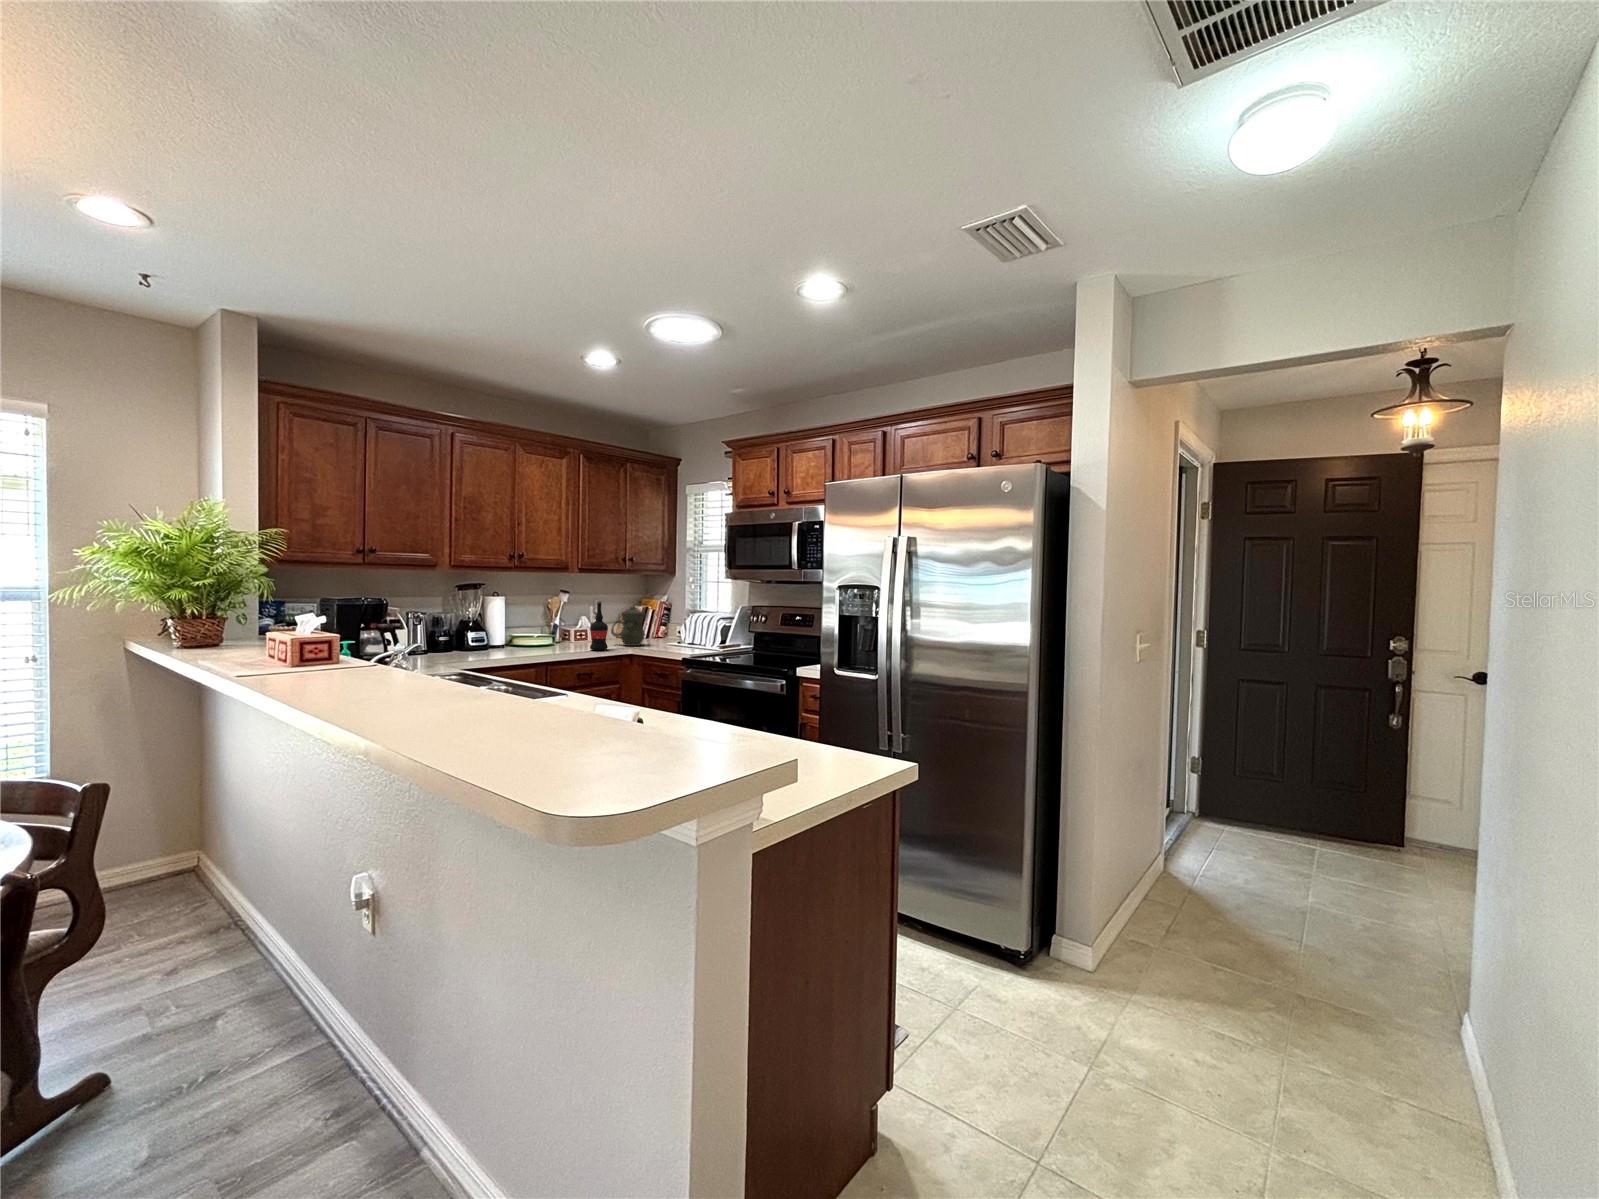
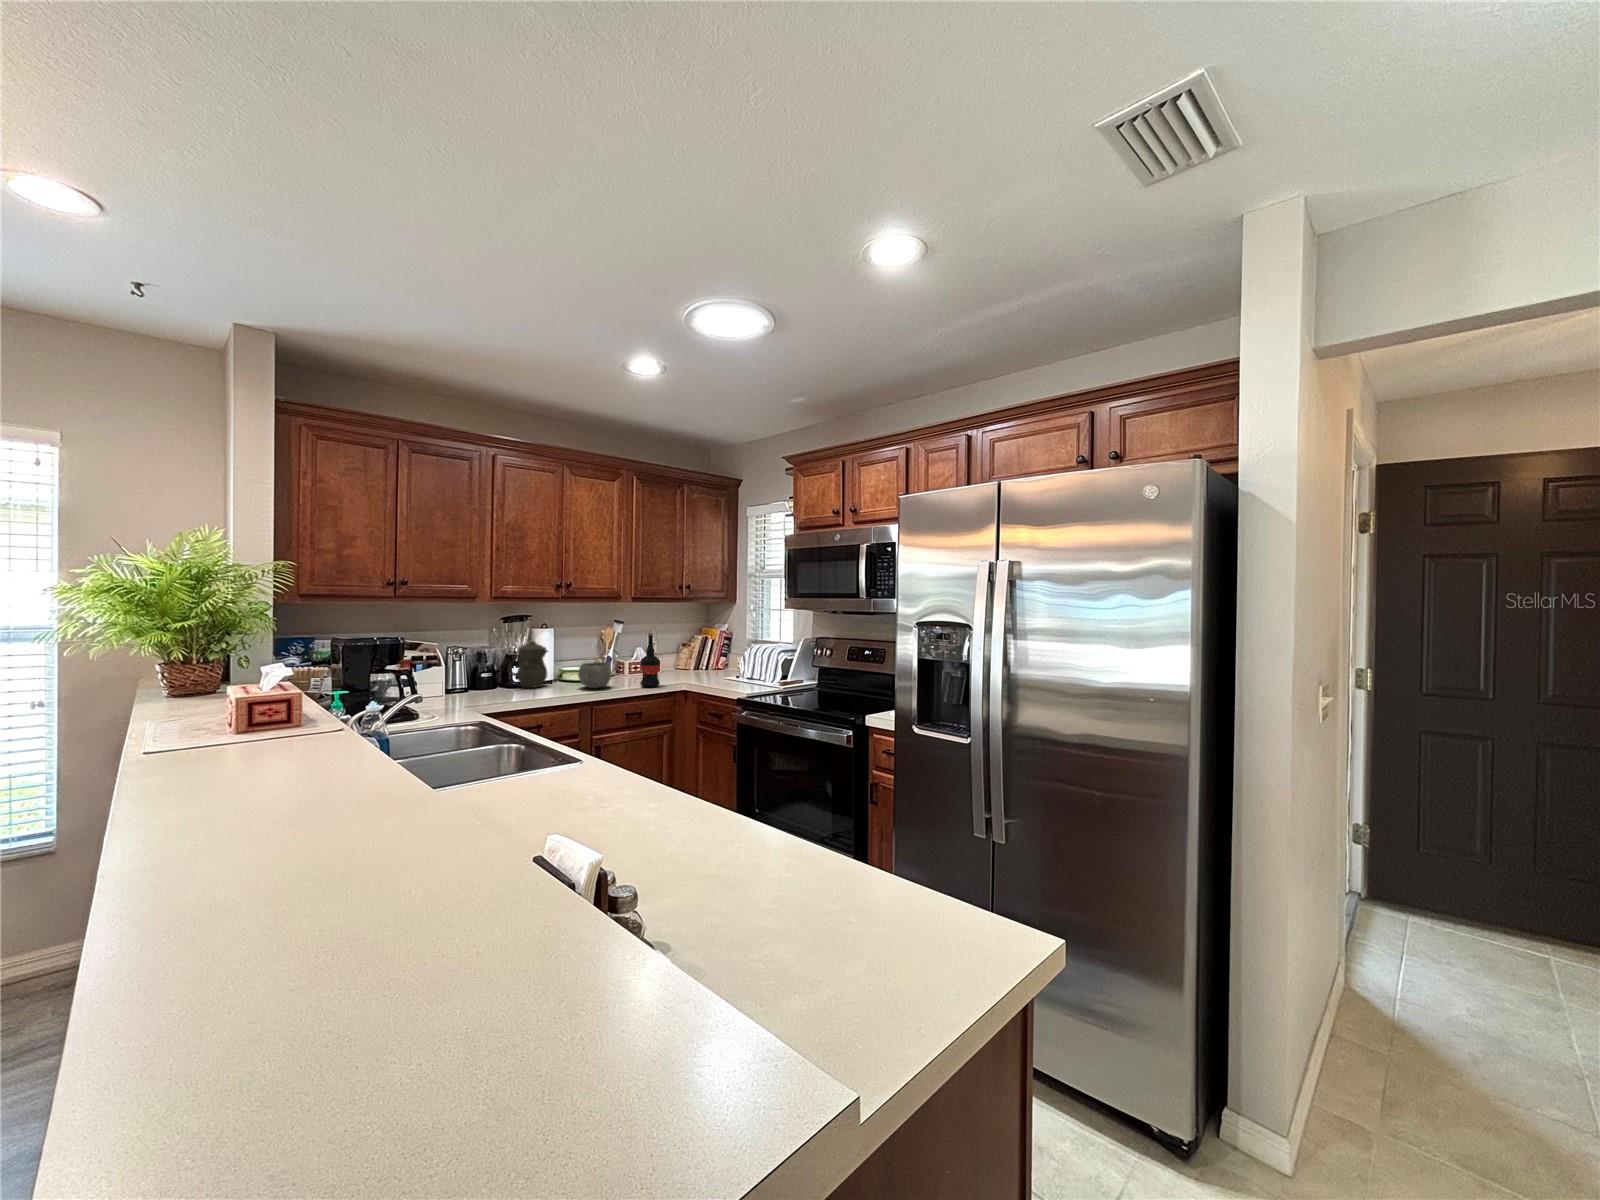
teapot: present [611,607,646,646] -> present [508,641,548,688]
ceramic bowl: none [532,628,563,651] -> present [578,662,612,688]

